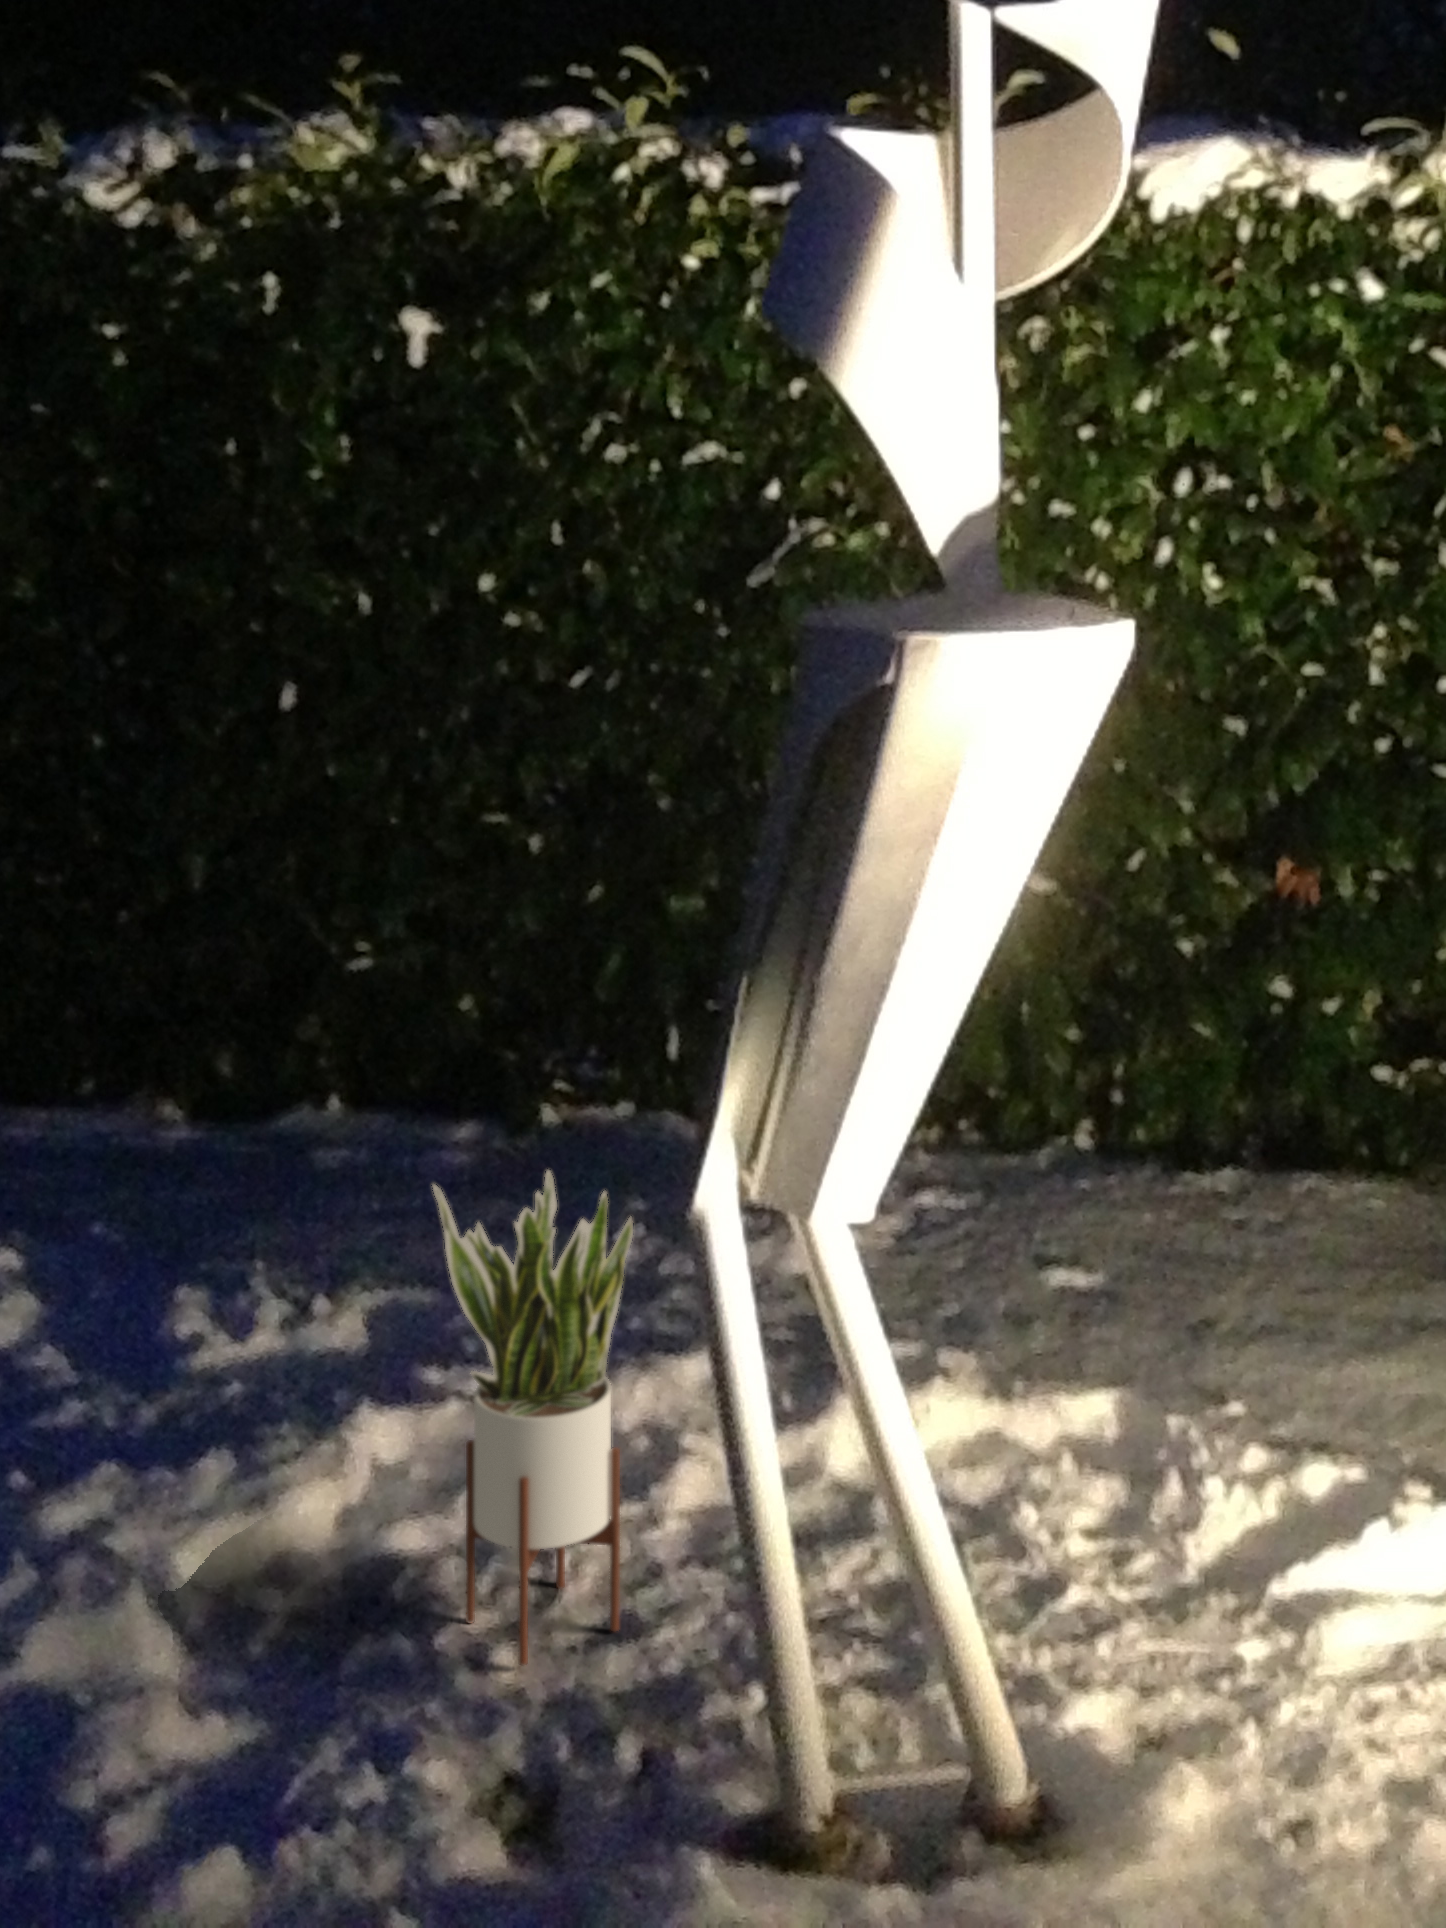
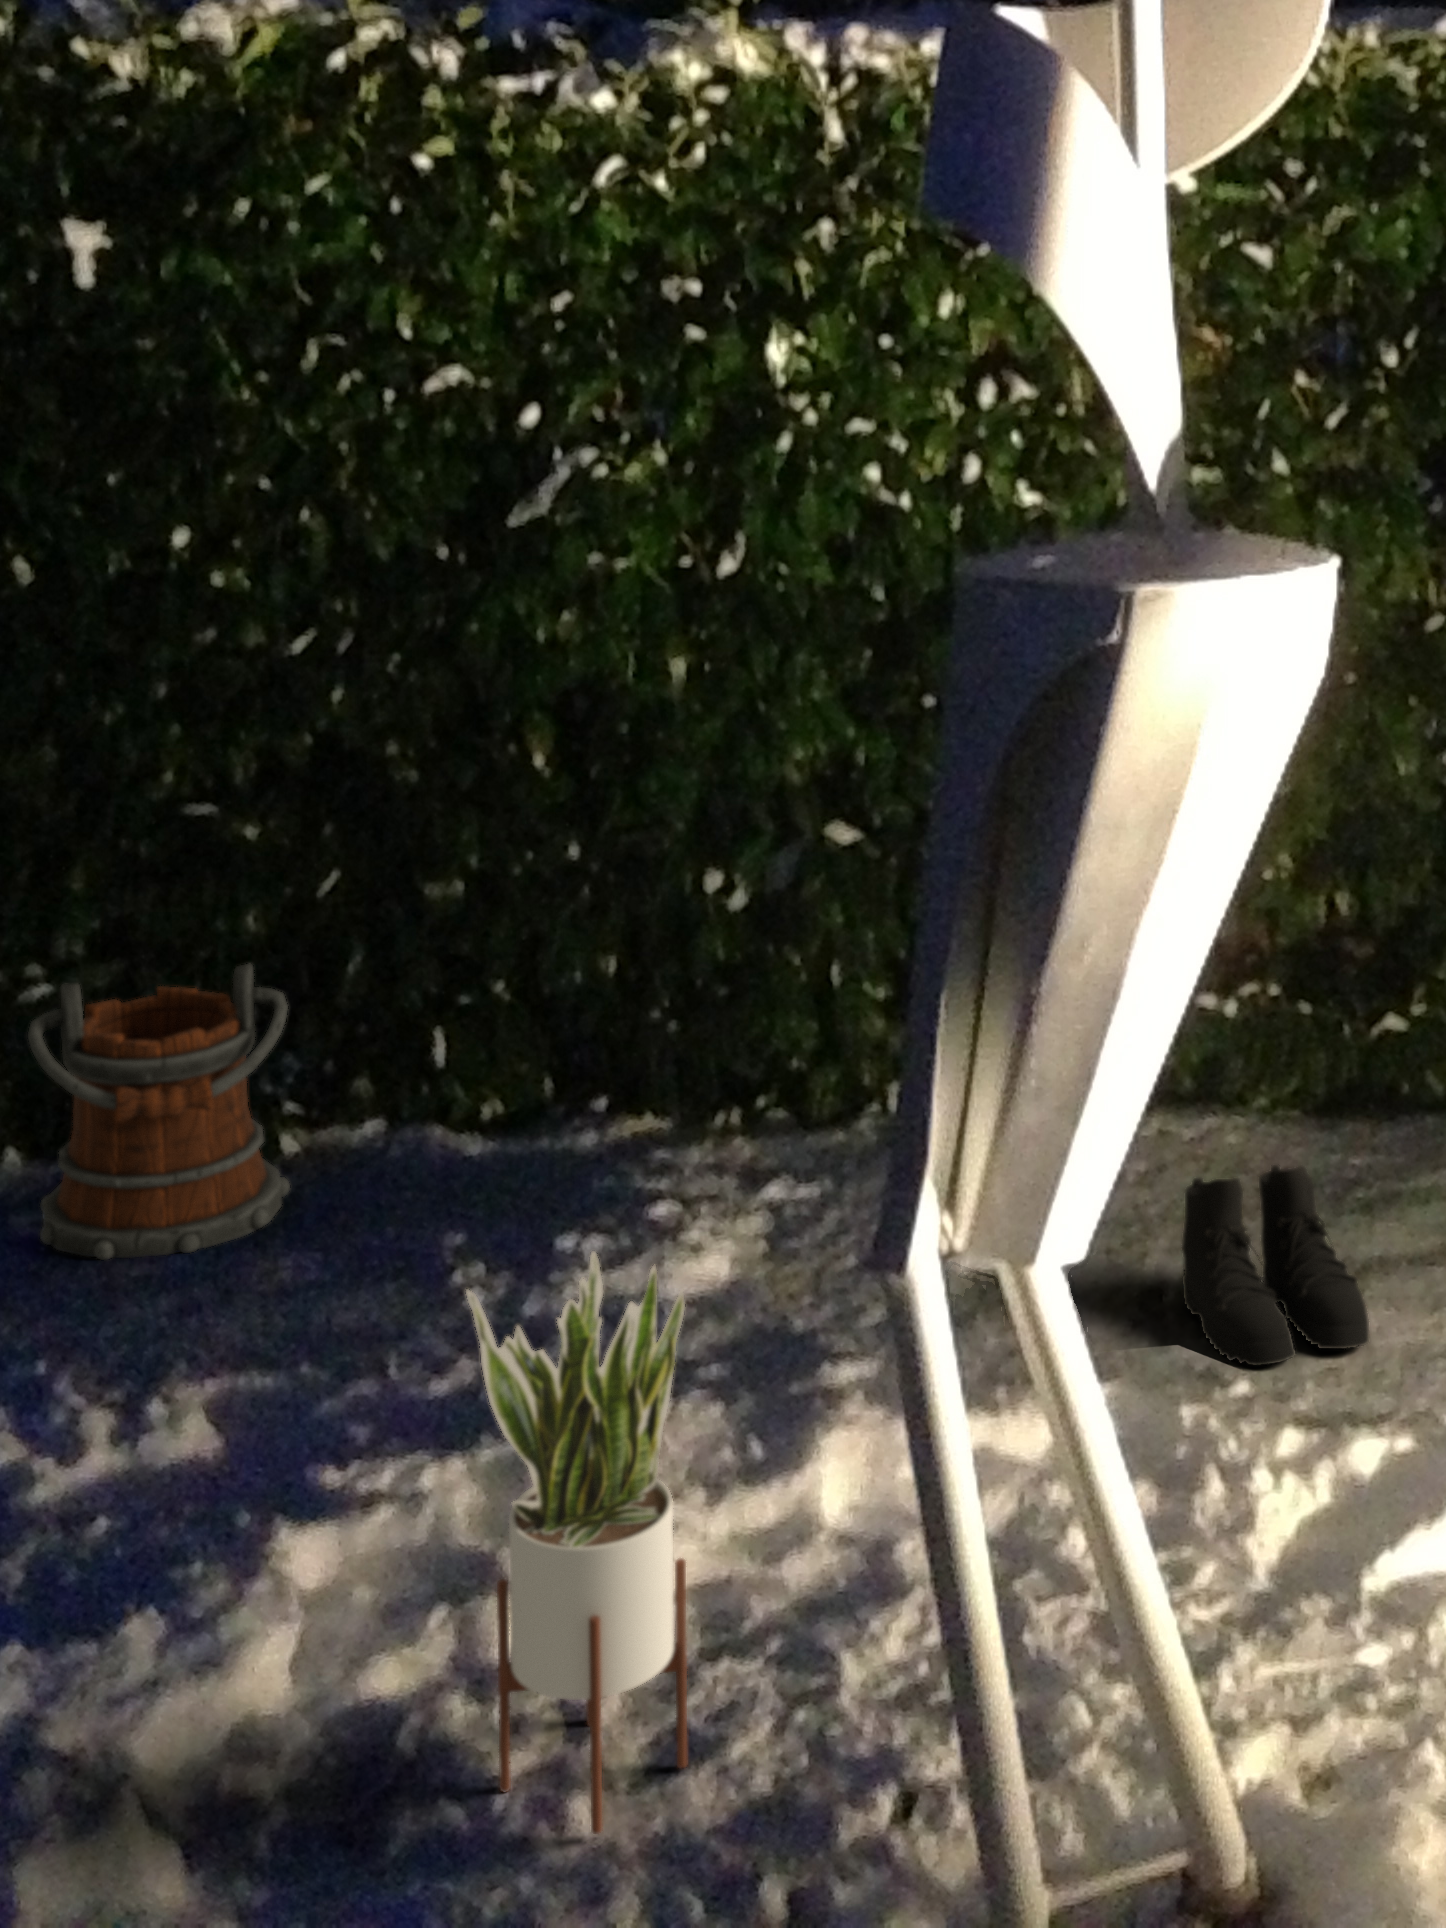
bucket: none [334,956,547,1202] -> present [28,964,290,1259]
boots: none [1252,1227,1415,1407] -> present [1182,1165,1369,1366]

